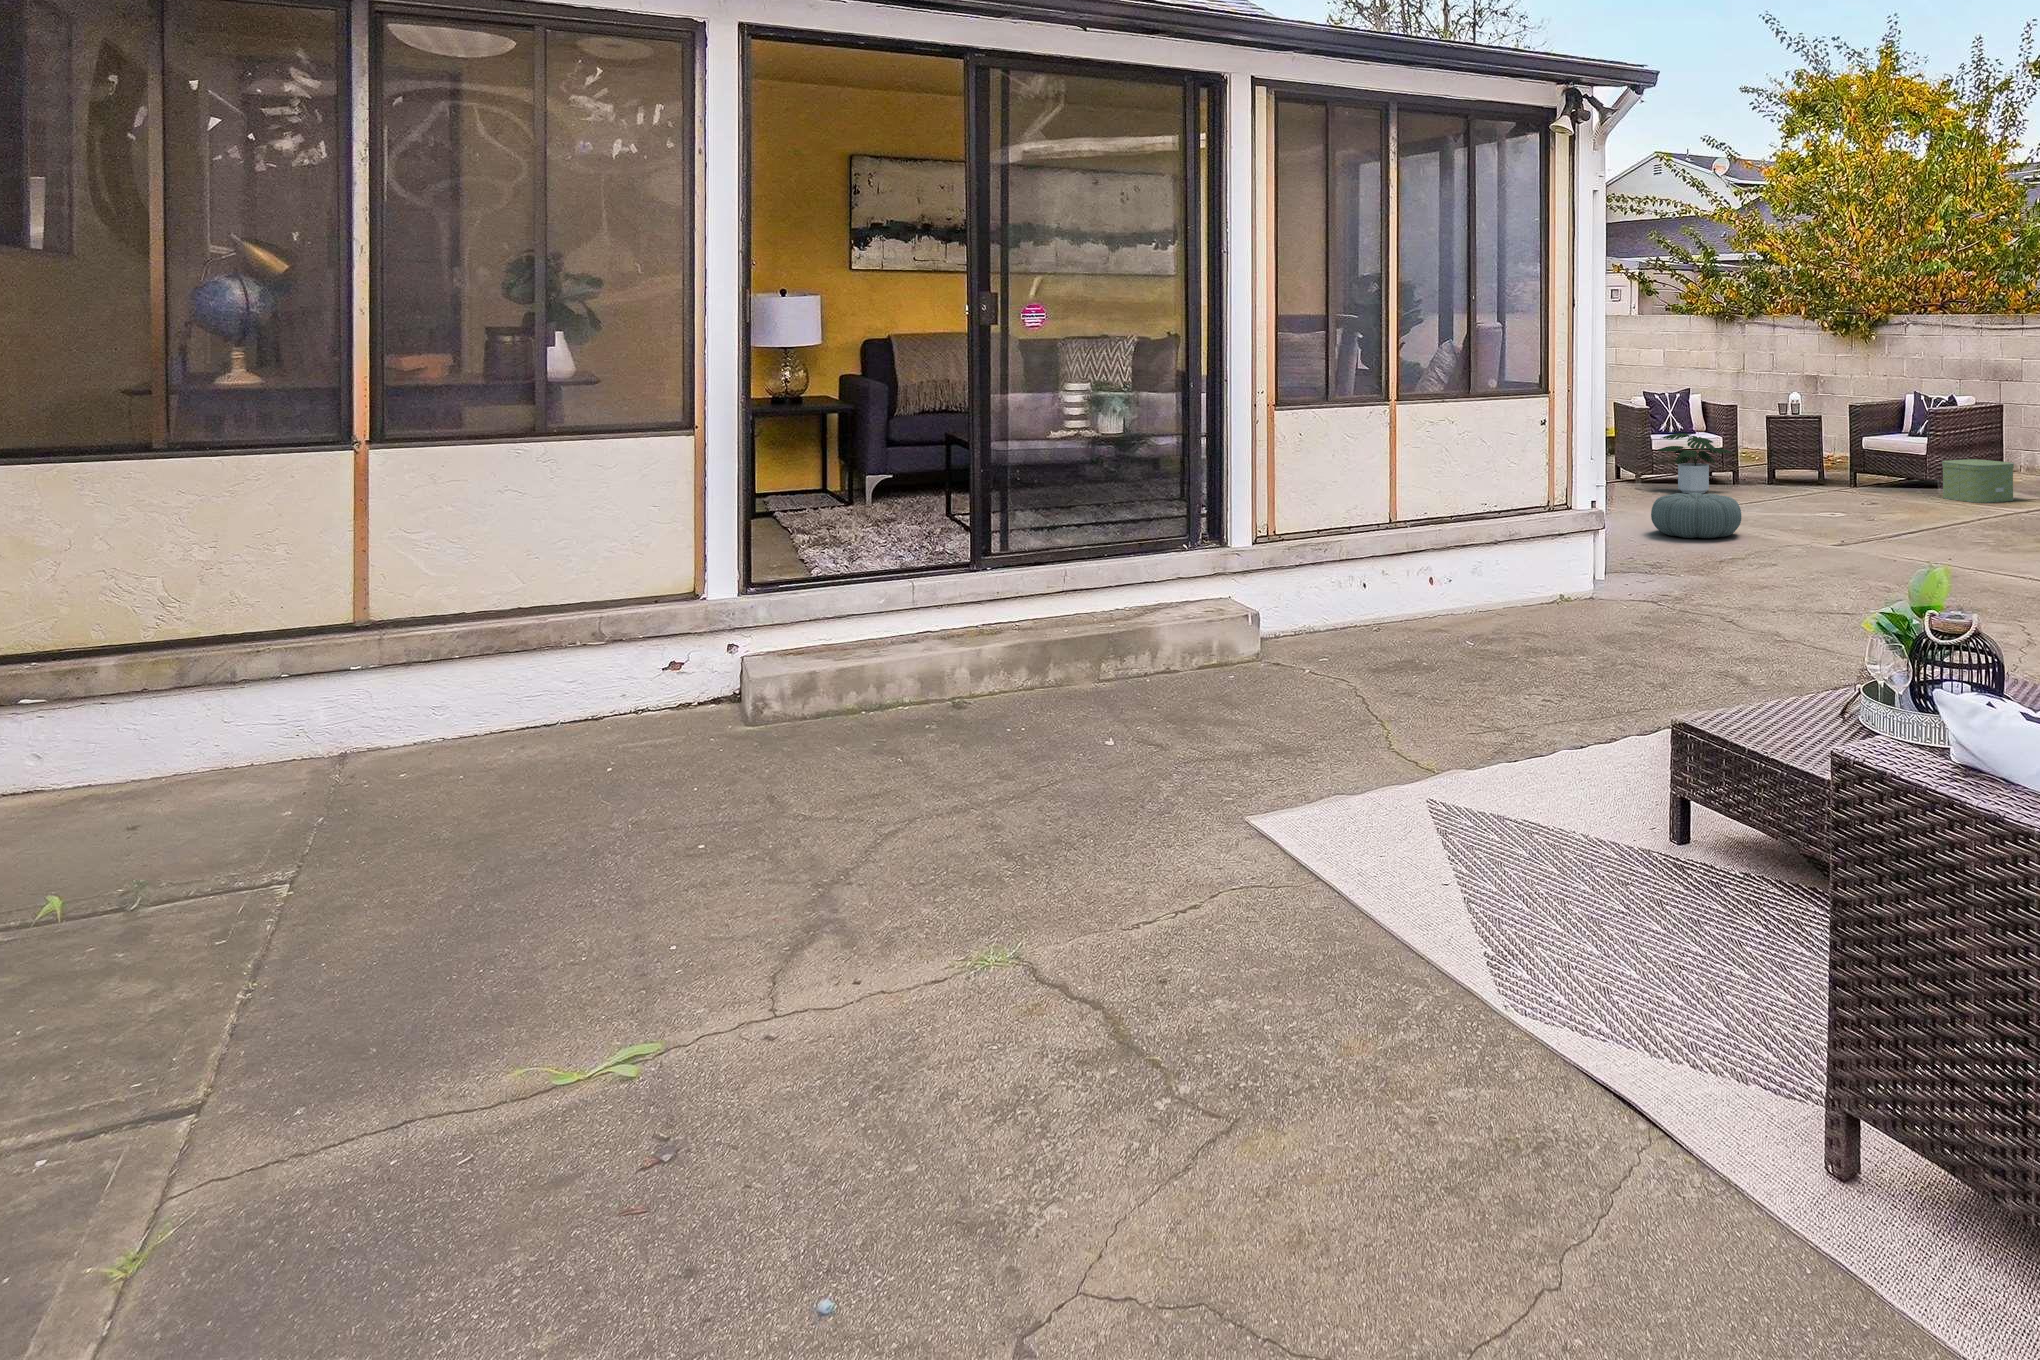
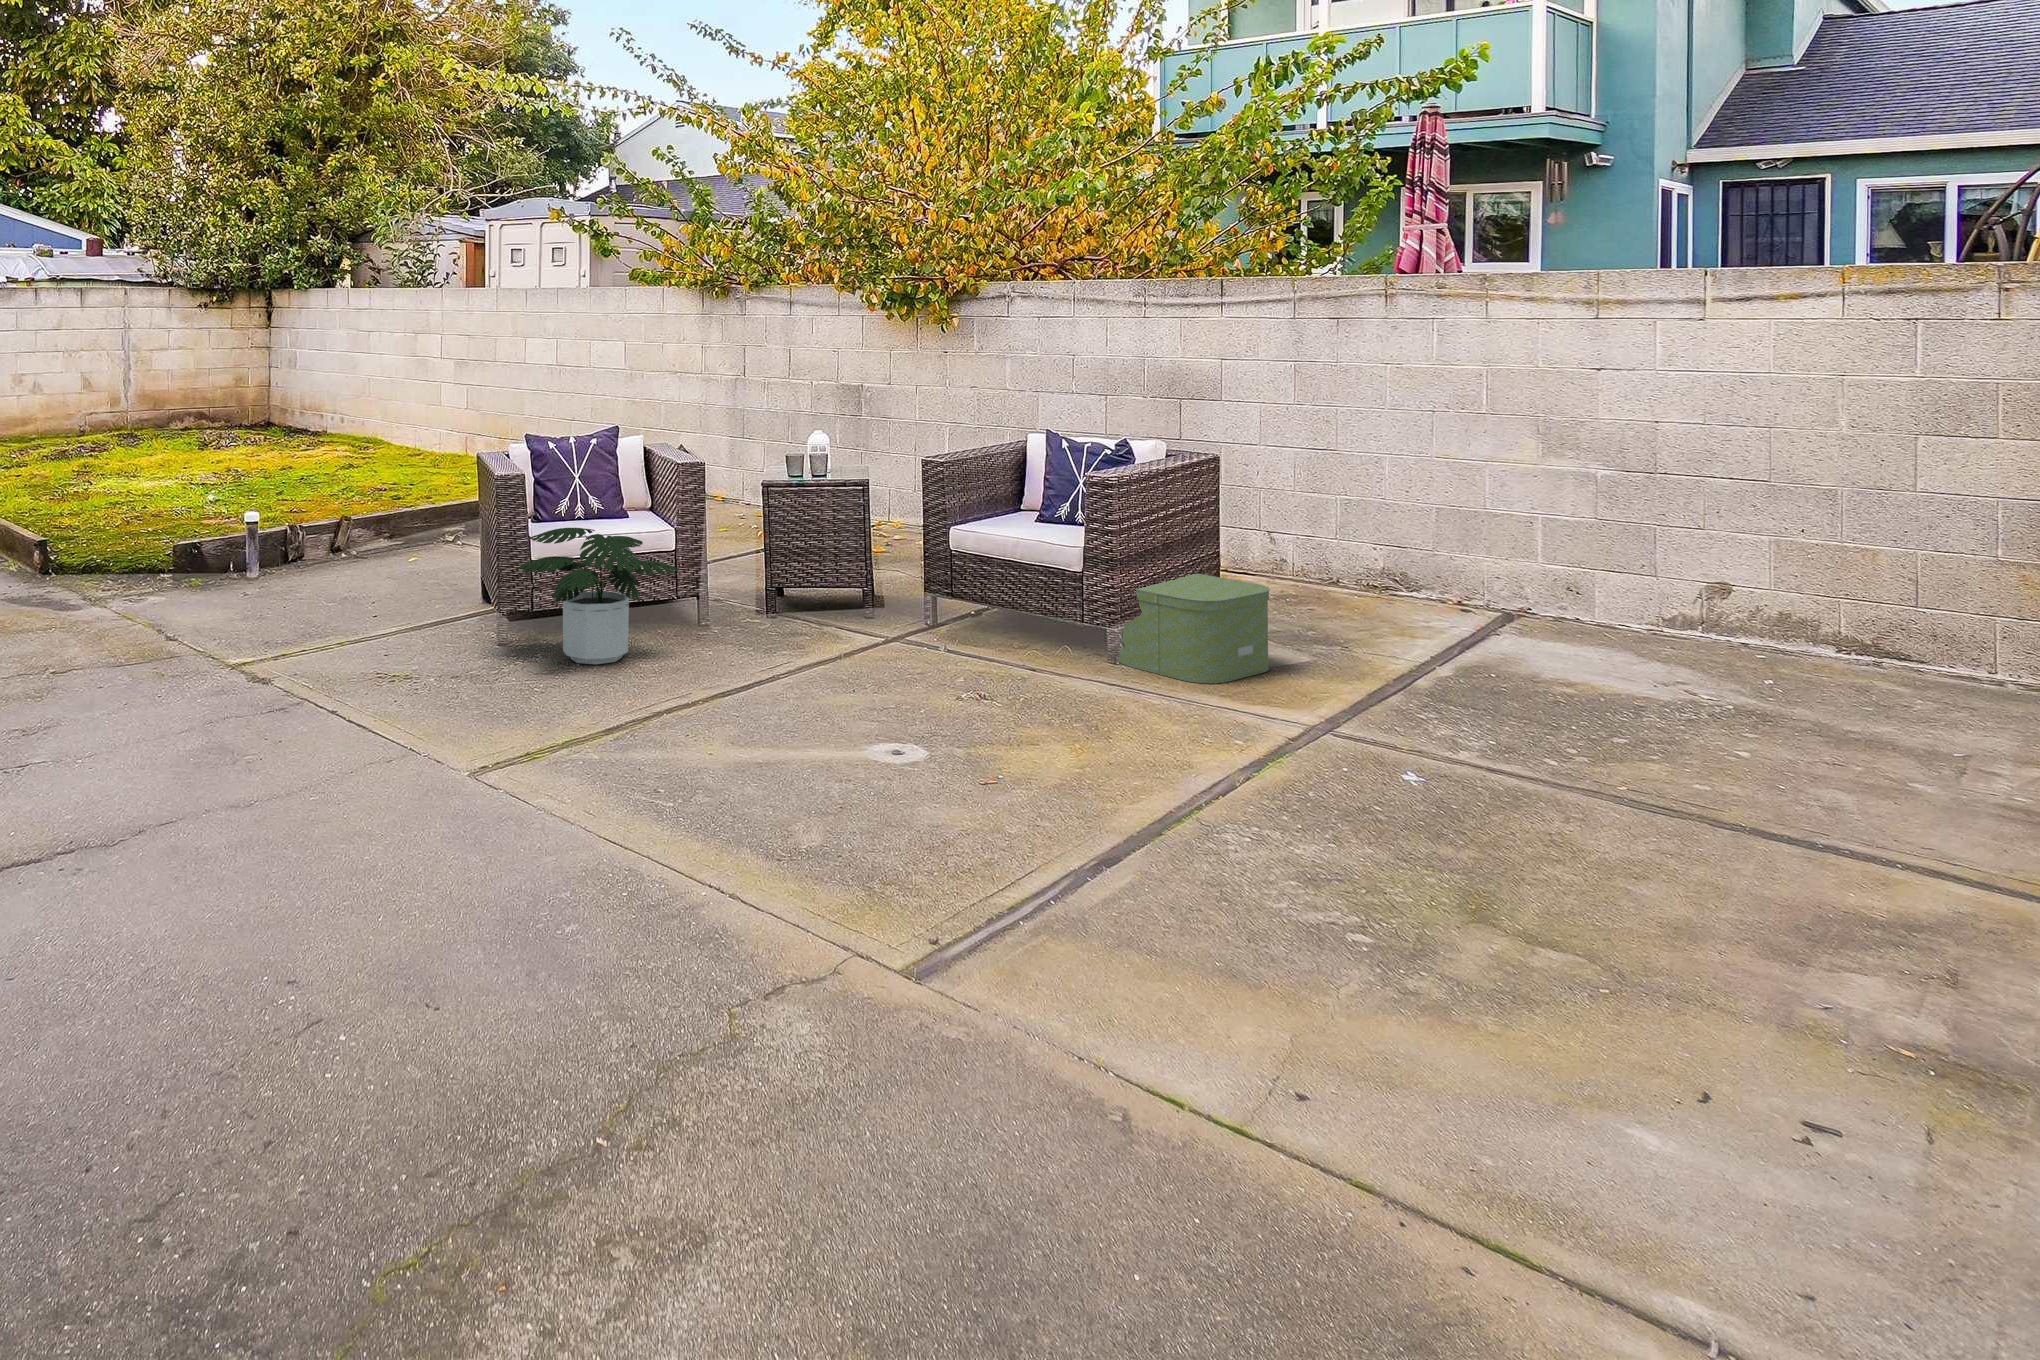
pouf: present [1651,493,1741,538] -> none [301,803,601,1020]

